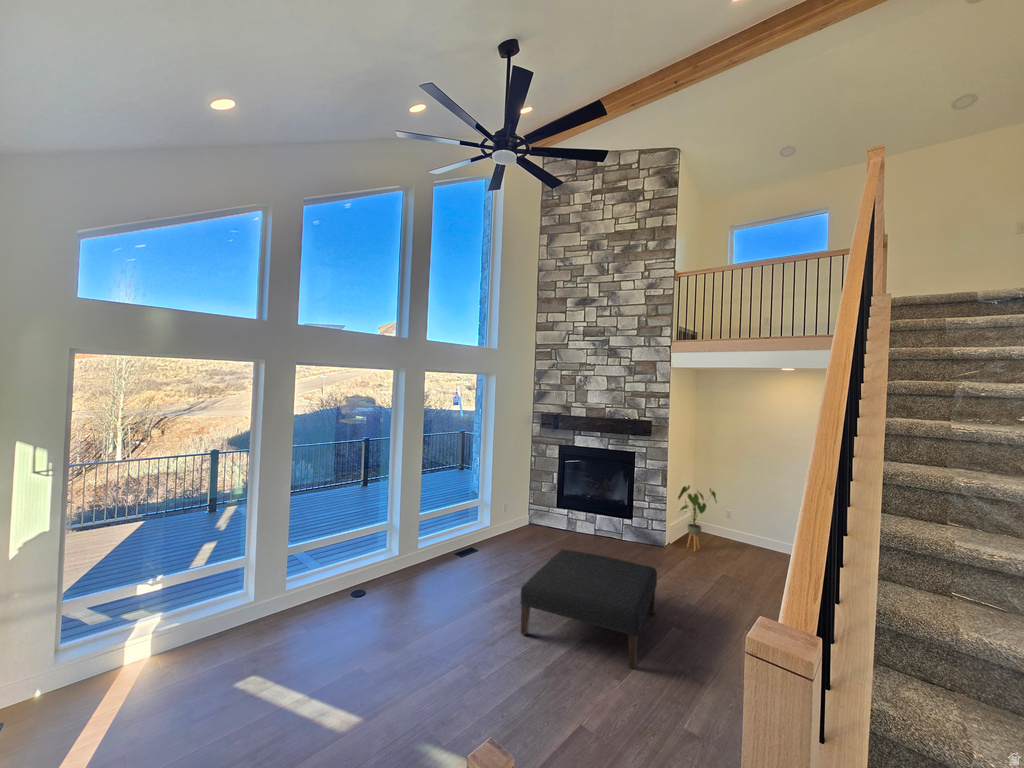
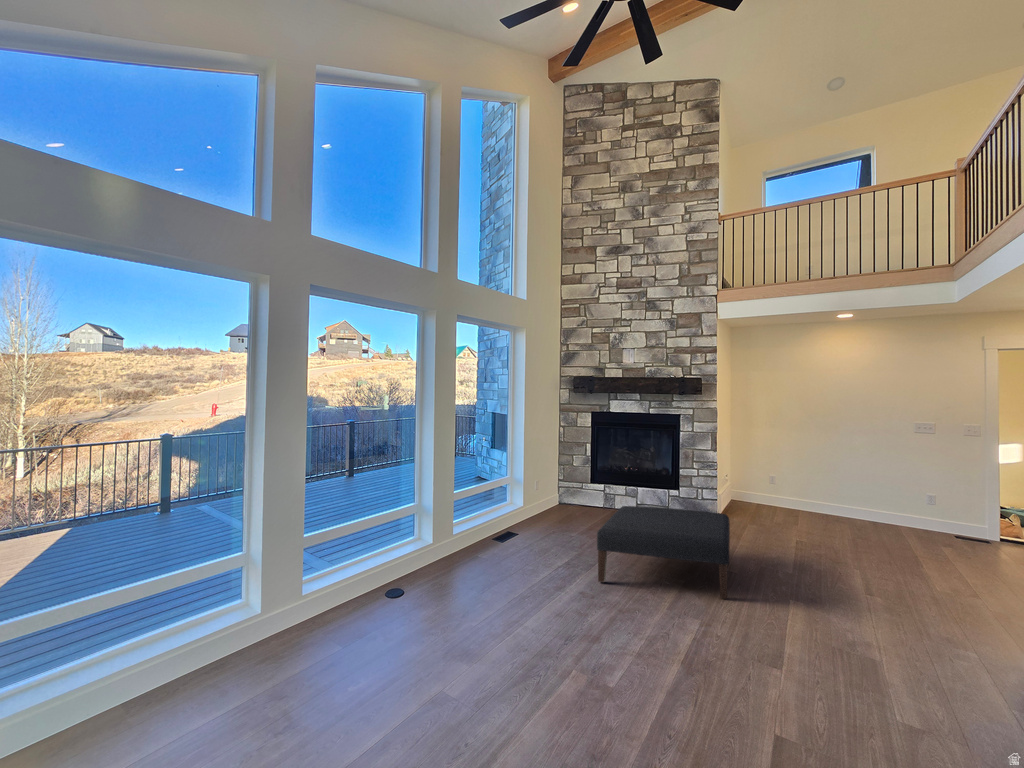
house plant: present [678,486,717,551] -> none [727,448,771,518]

